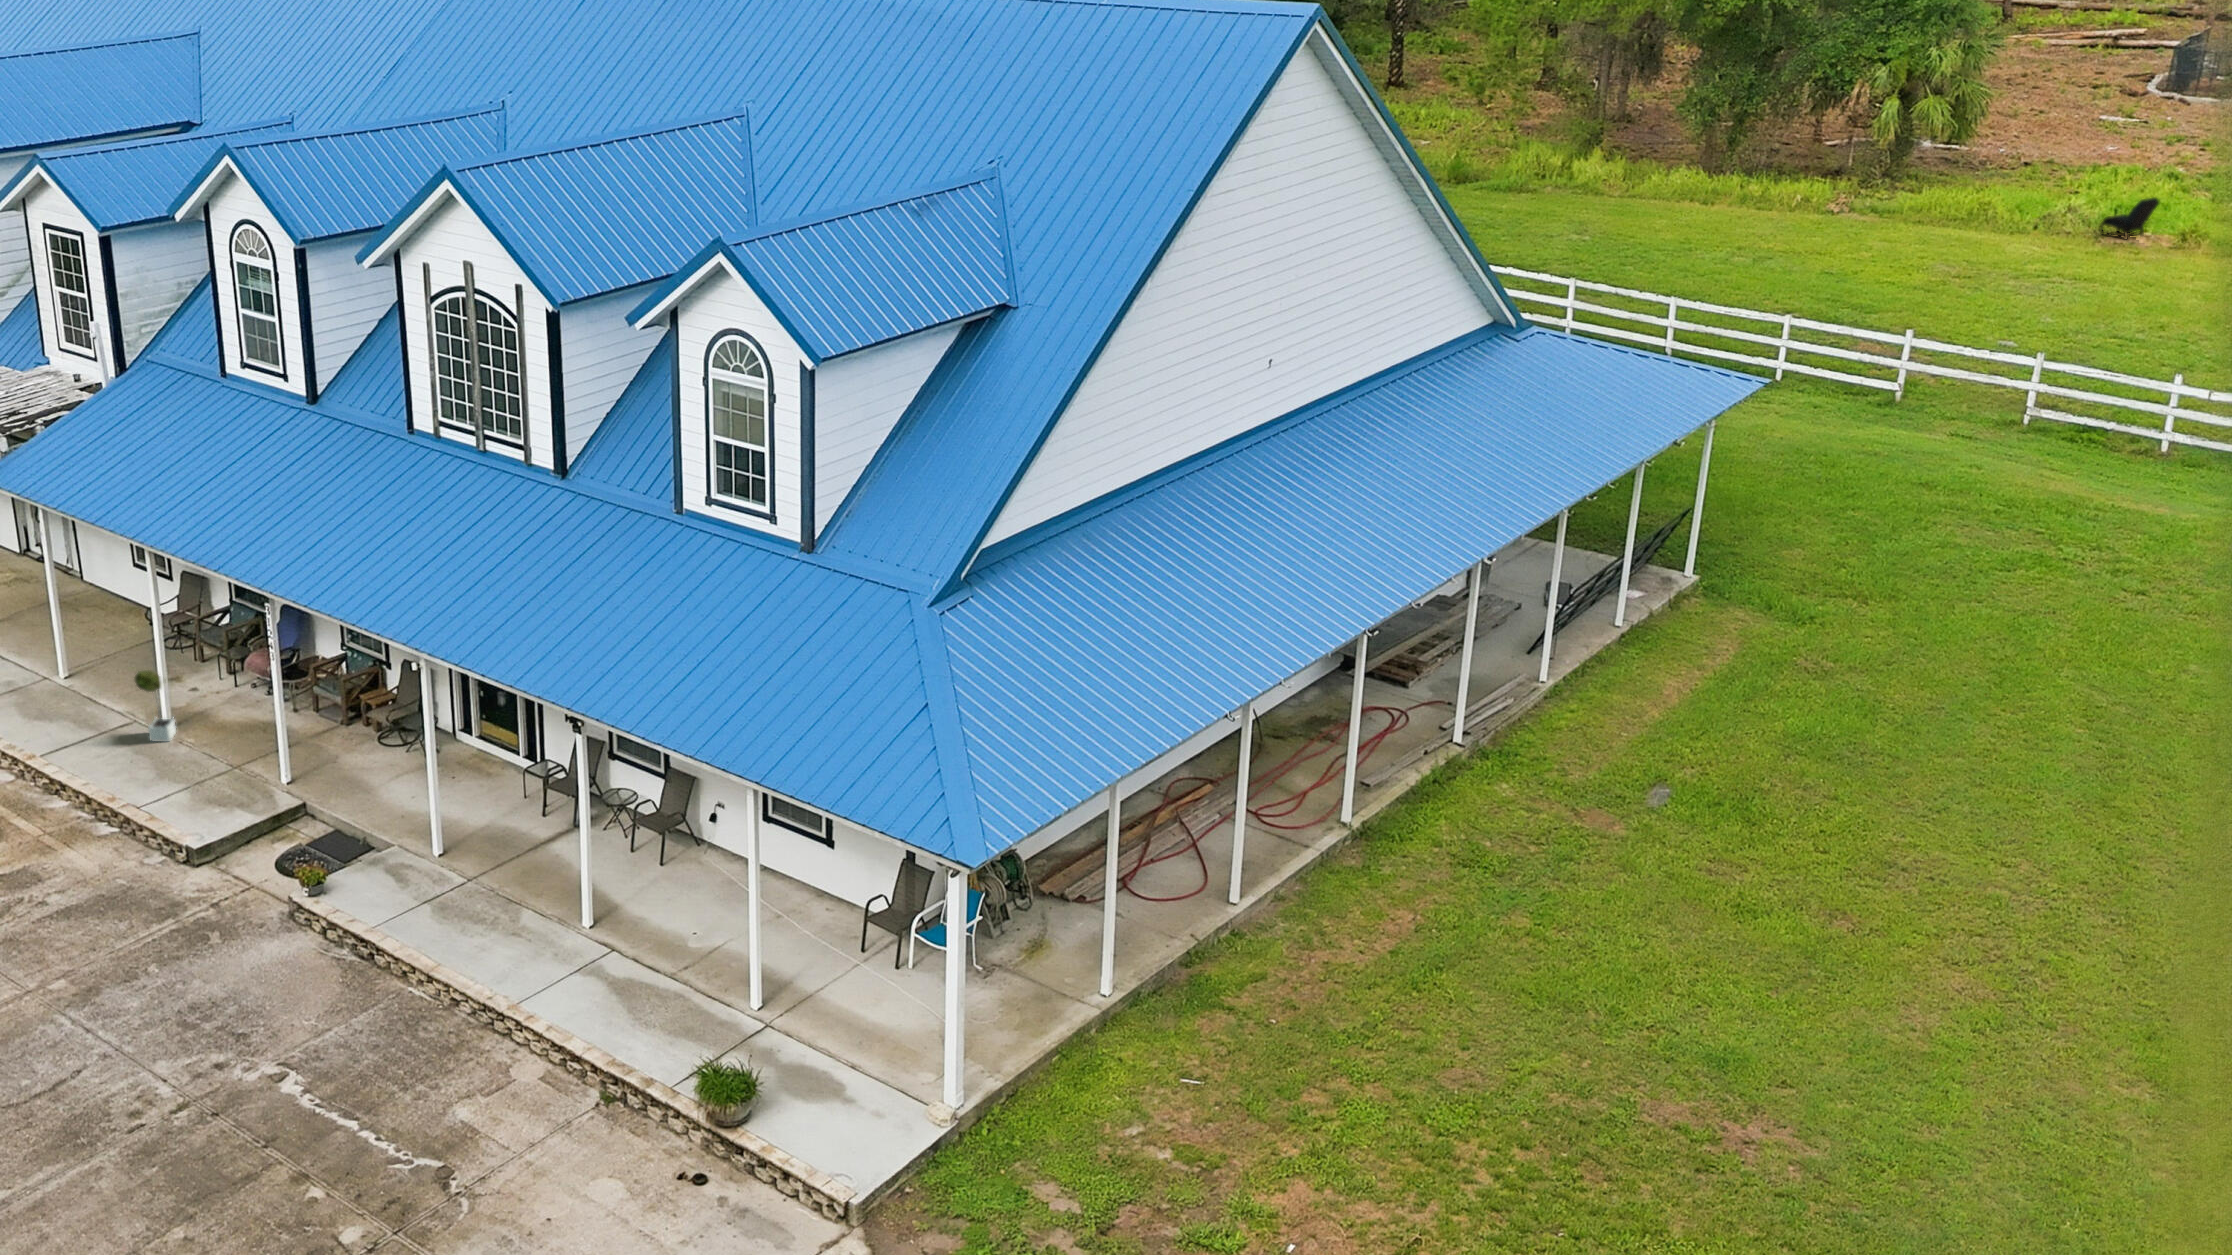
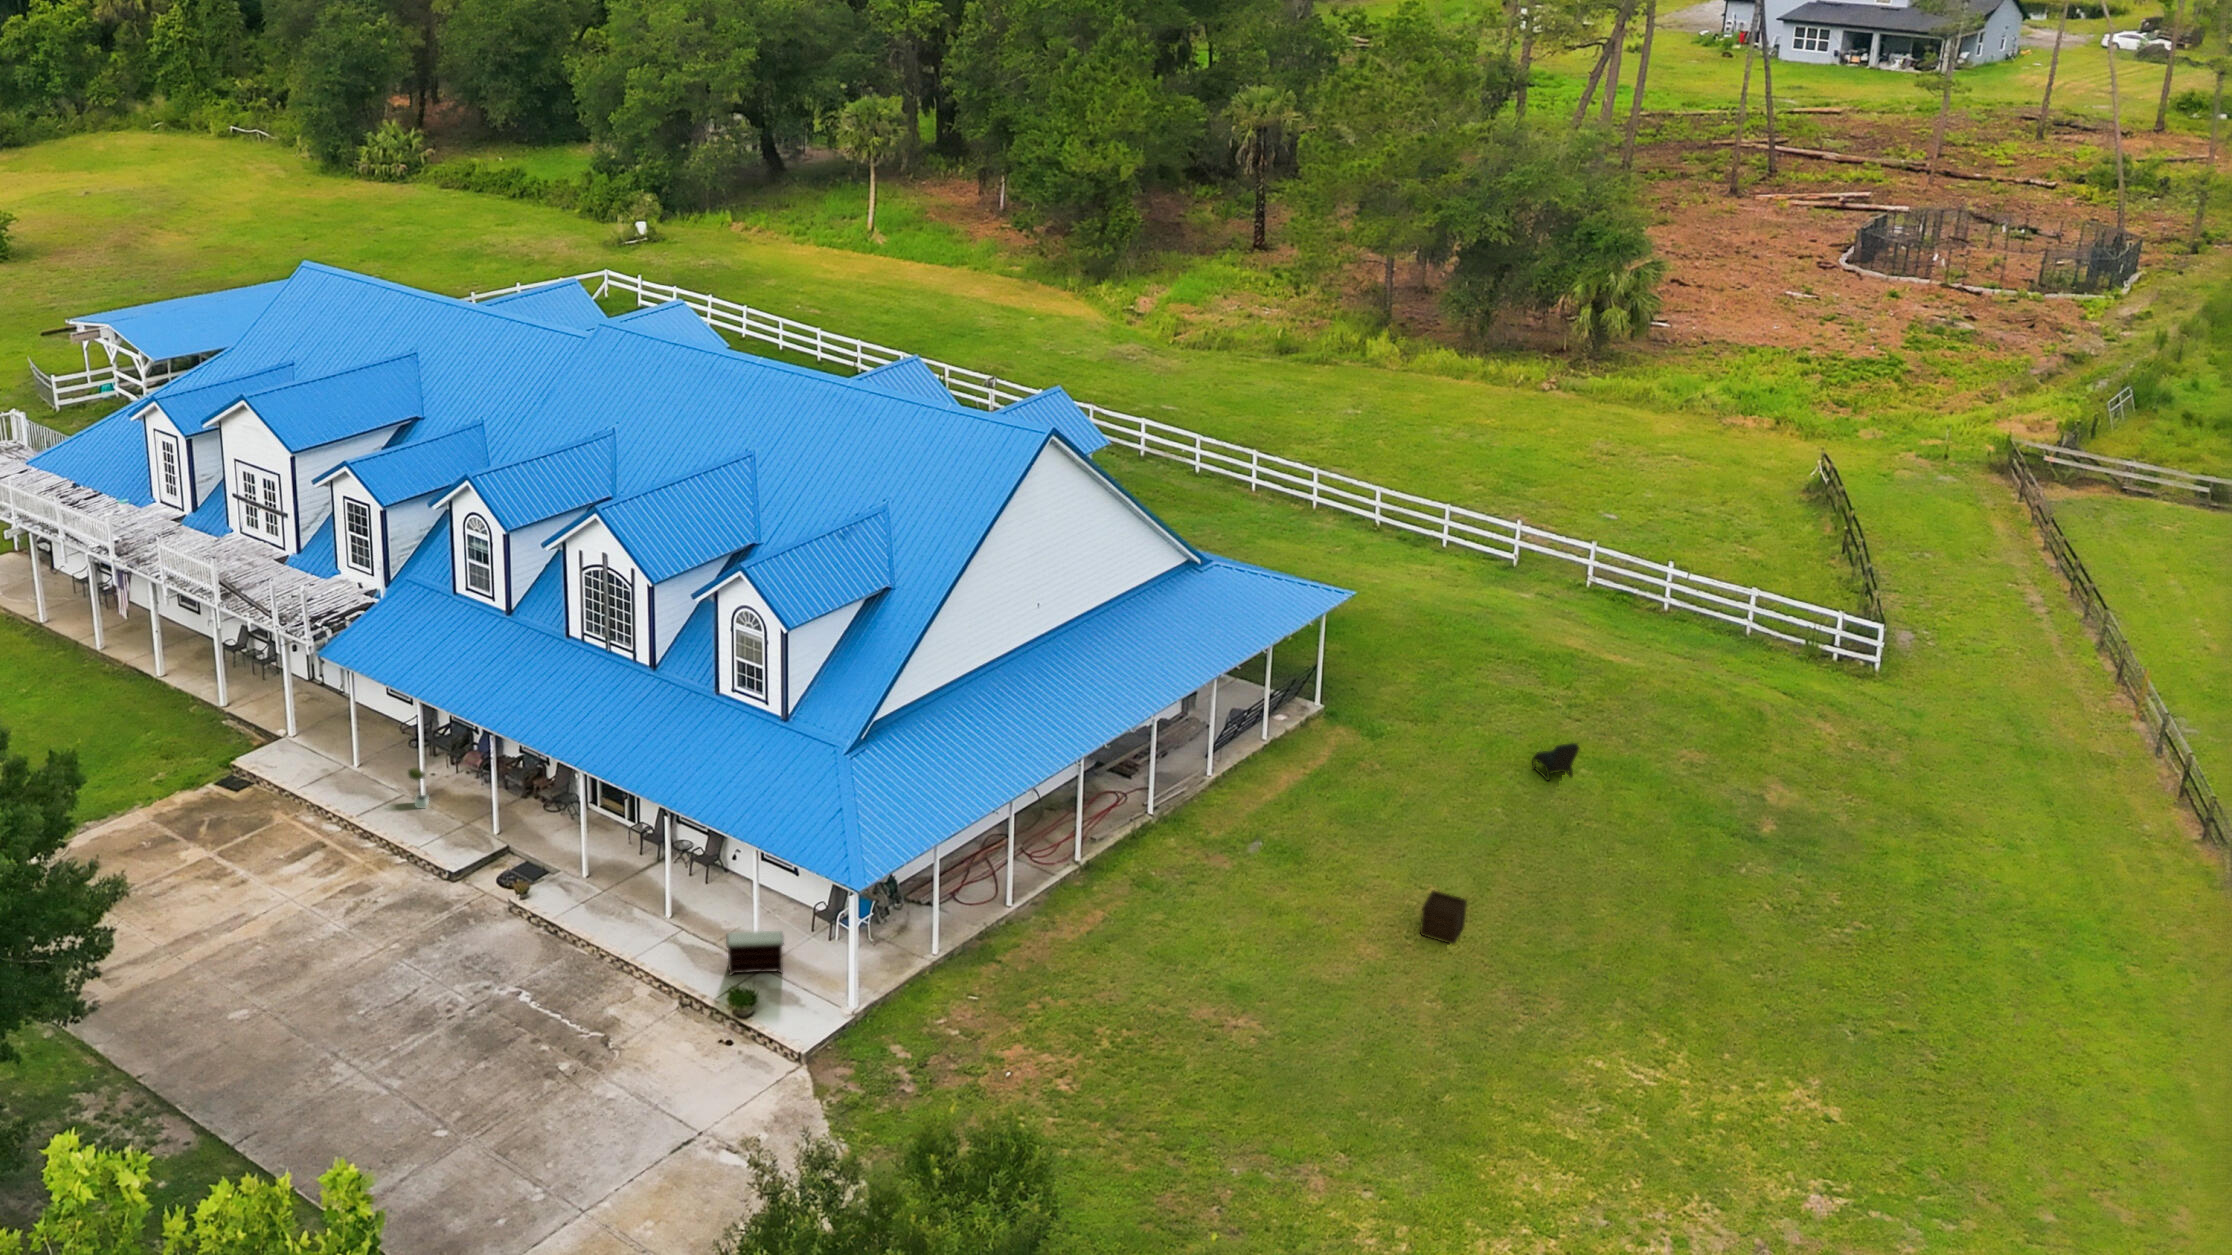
lounge chair: present [2099,198,2159,239] -> present [1532,743,1579,780]
wooden crate: none [2041,869,2136,973] -> present [1420,890,1467,944]
bench: none [694,950,810,1039] -> present [726,931,784,975]

